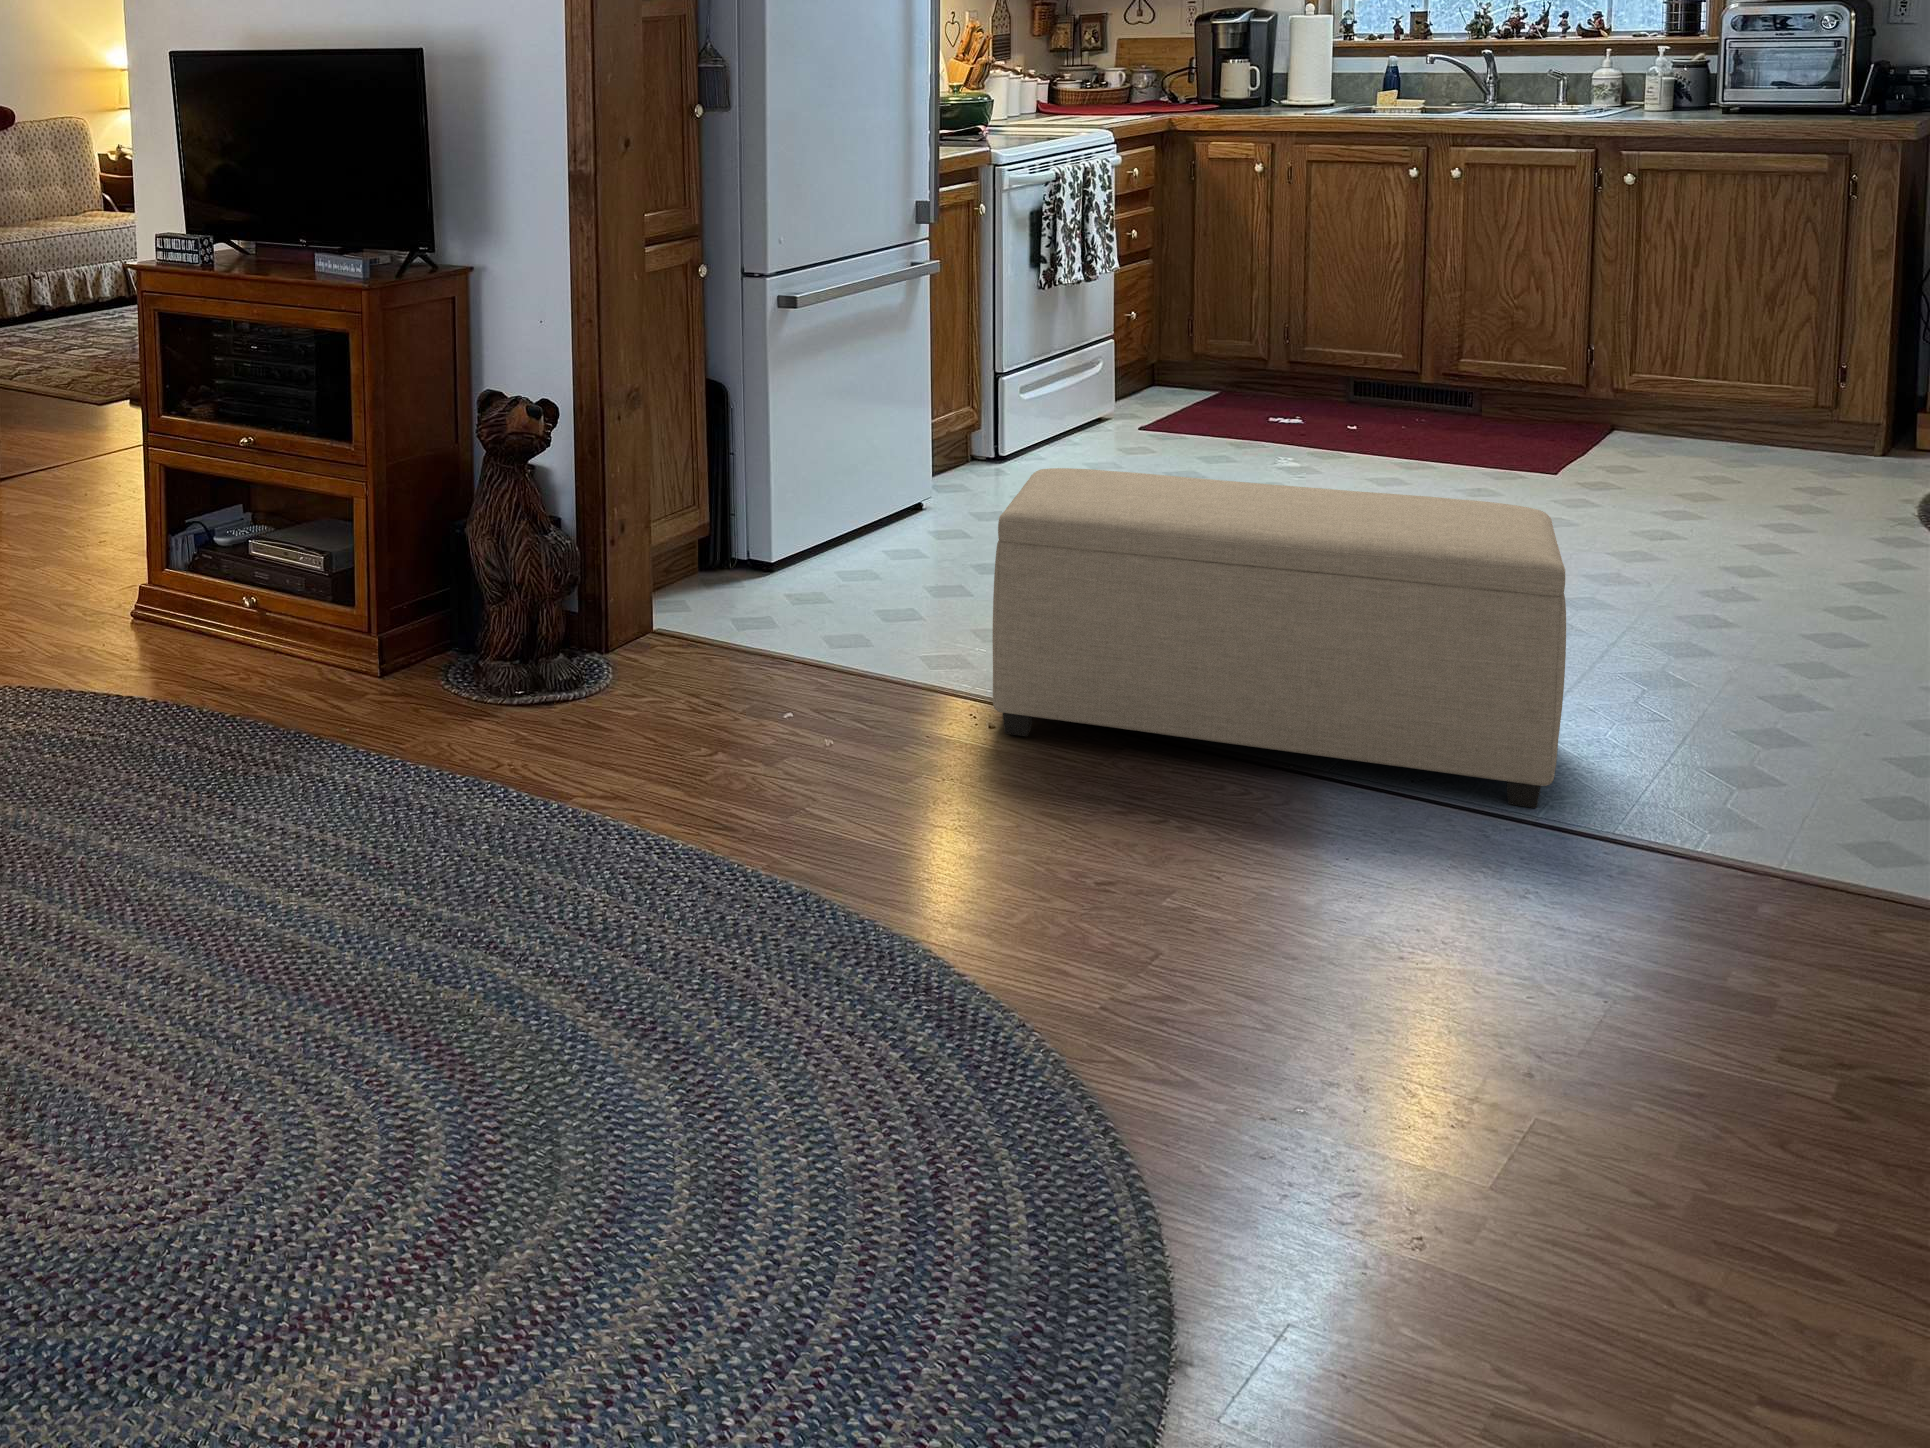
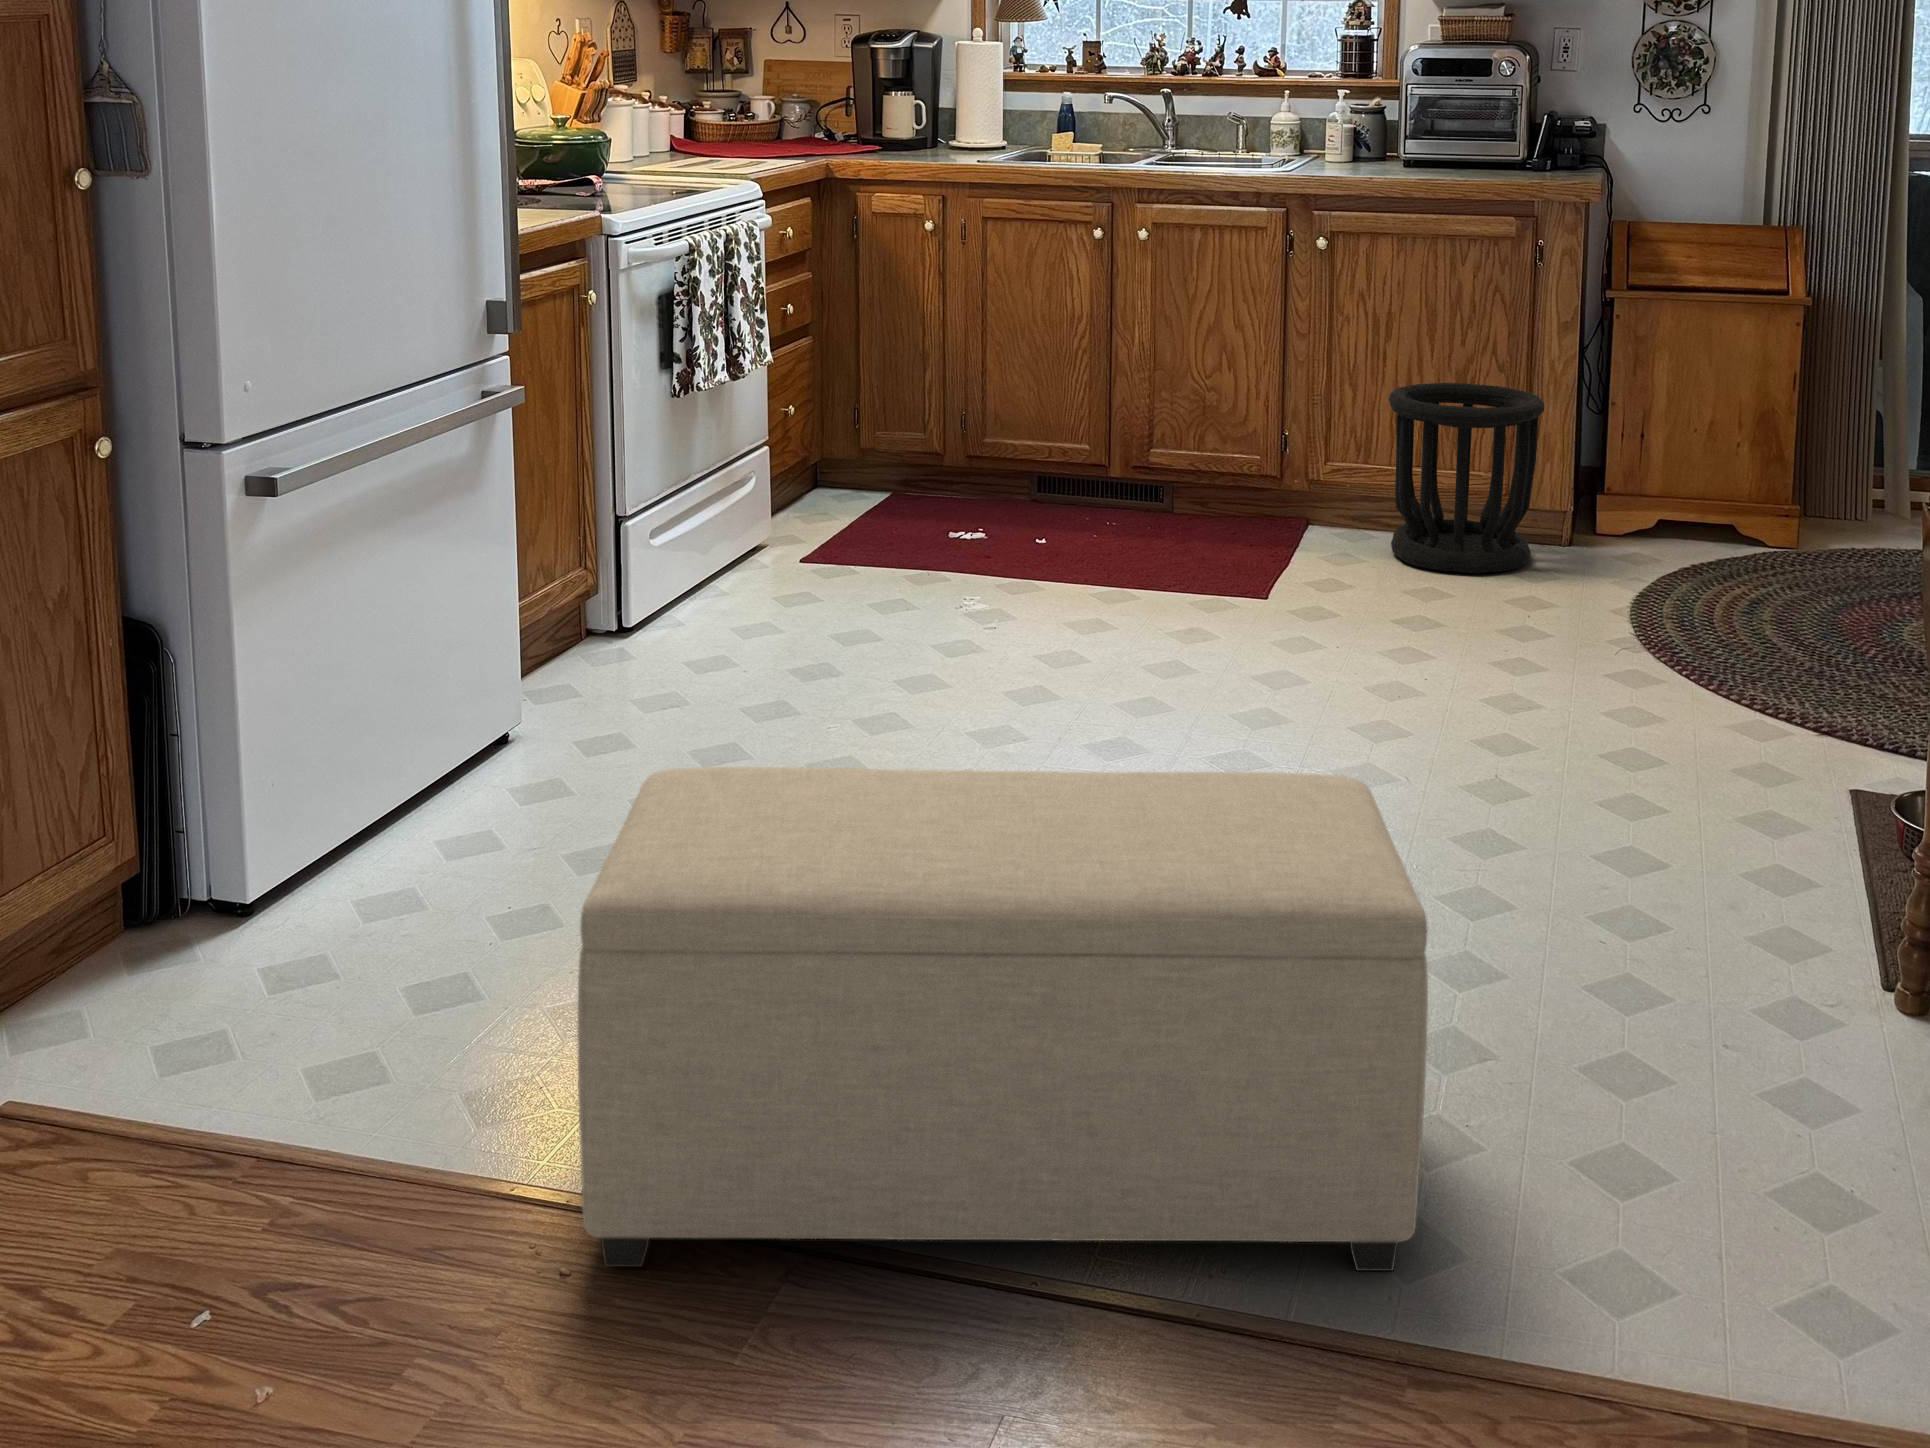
wastebasket: none [1685,305,1850,470] -> present [1389,383,1544,573]

